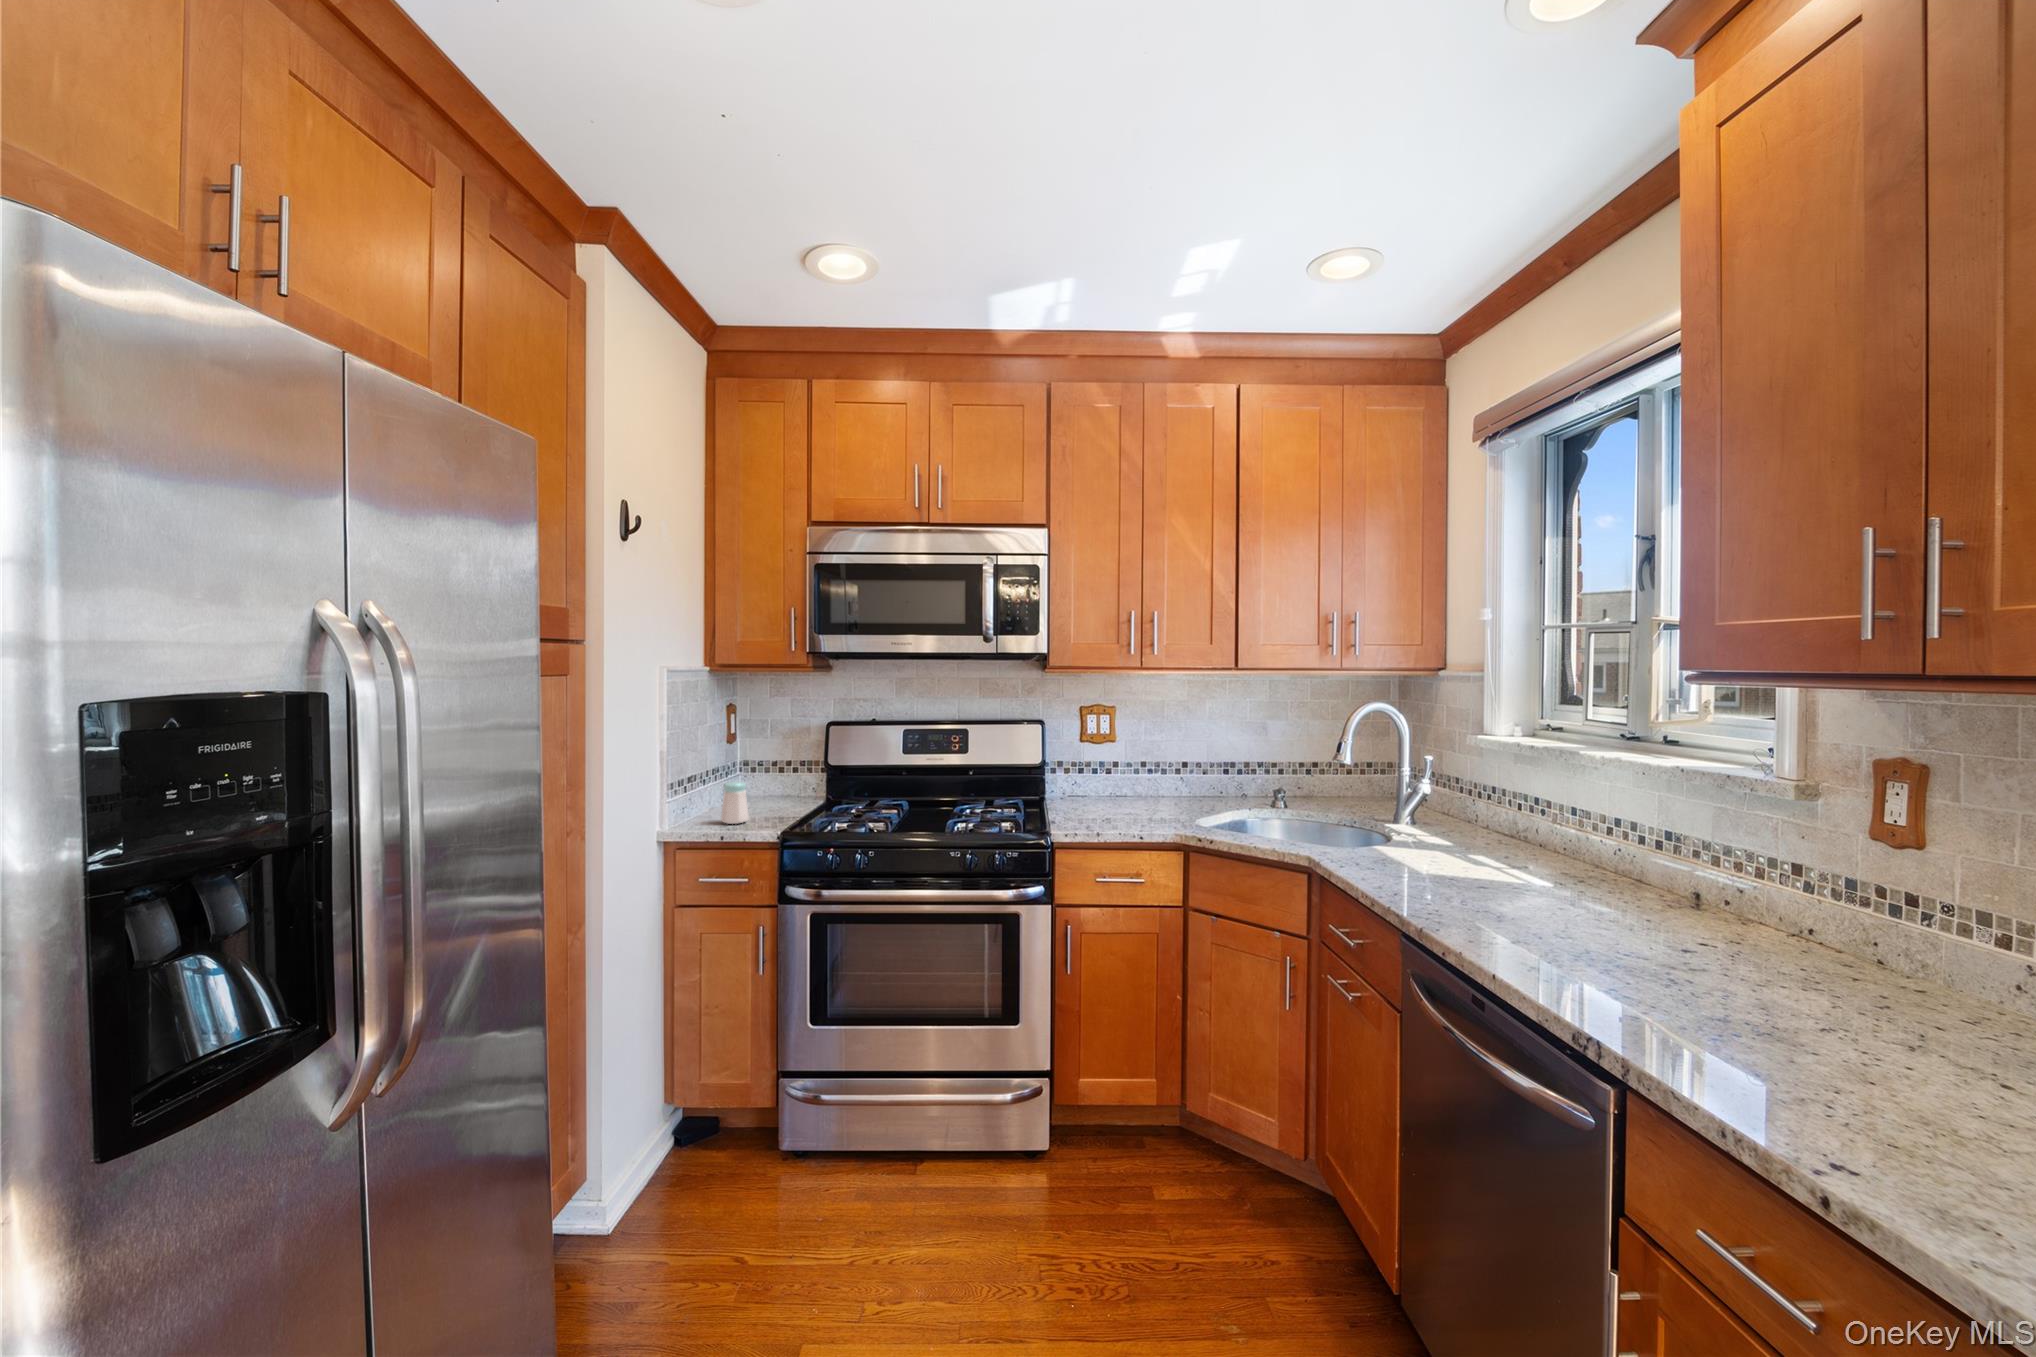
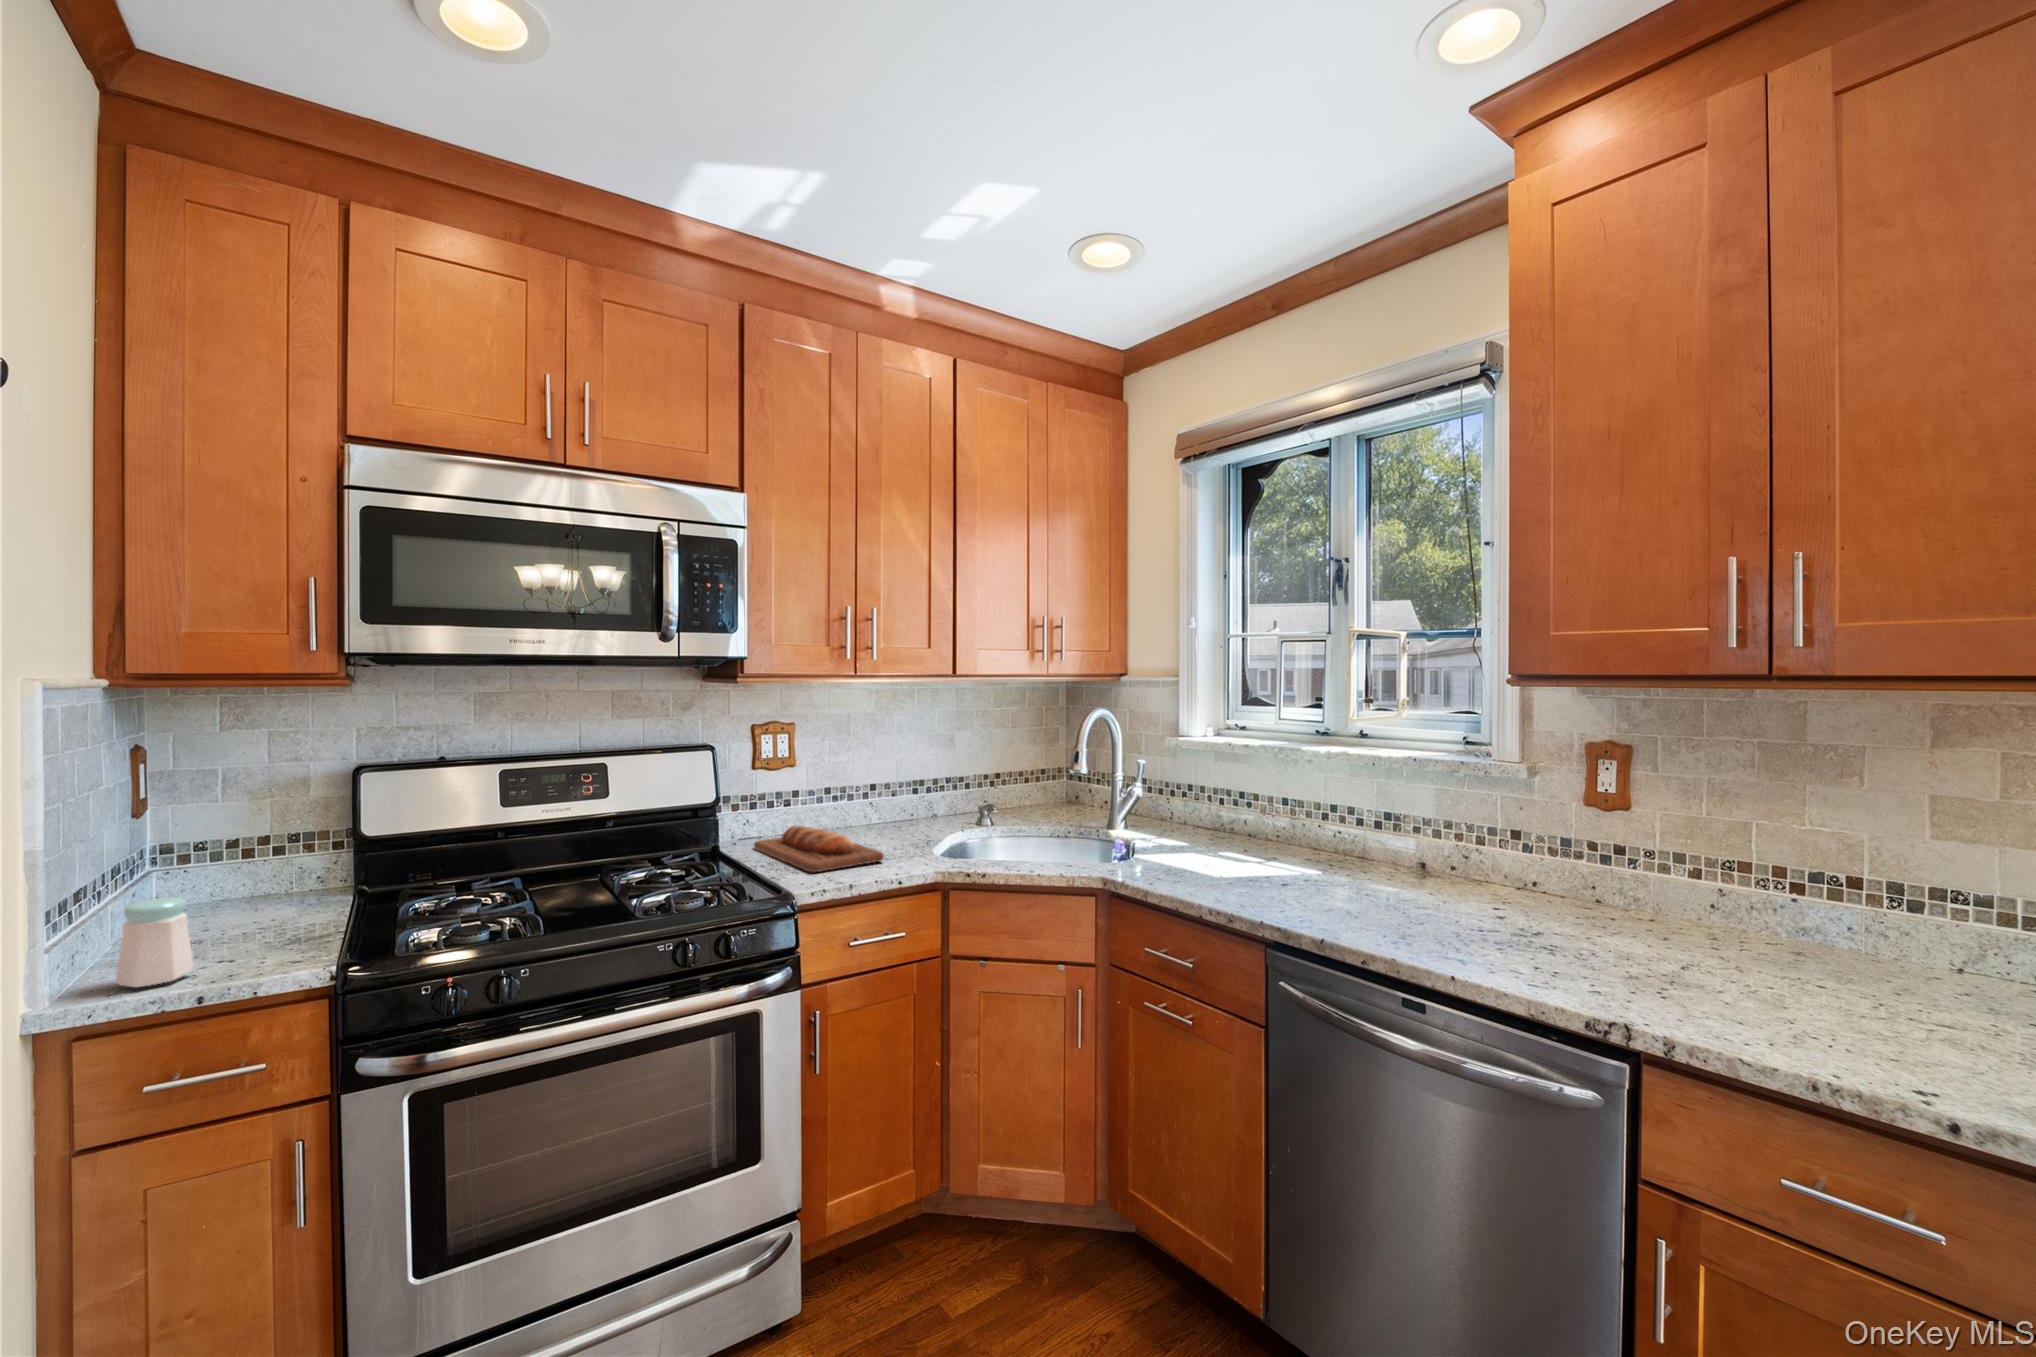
bread loaf: none [1075,788,1151,822] -> present [754,826,884,872]

